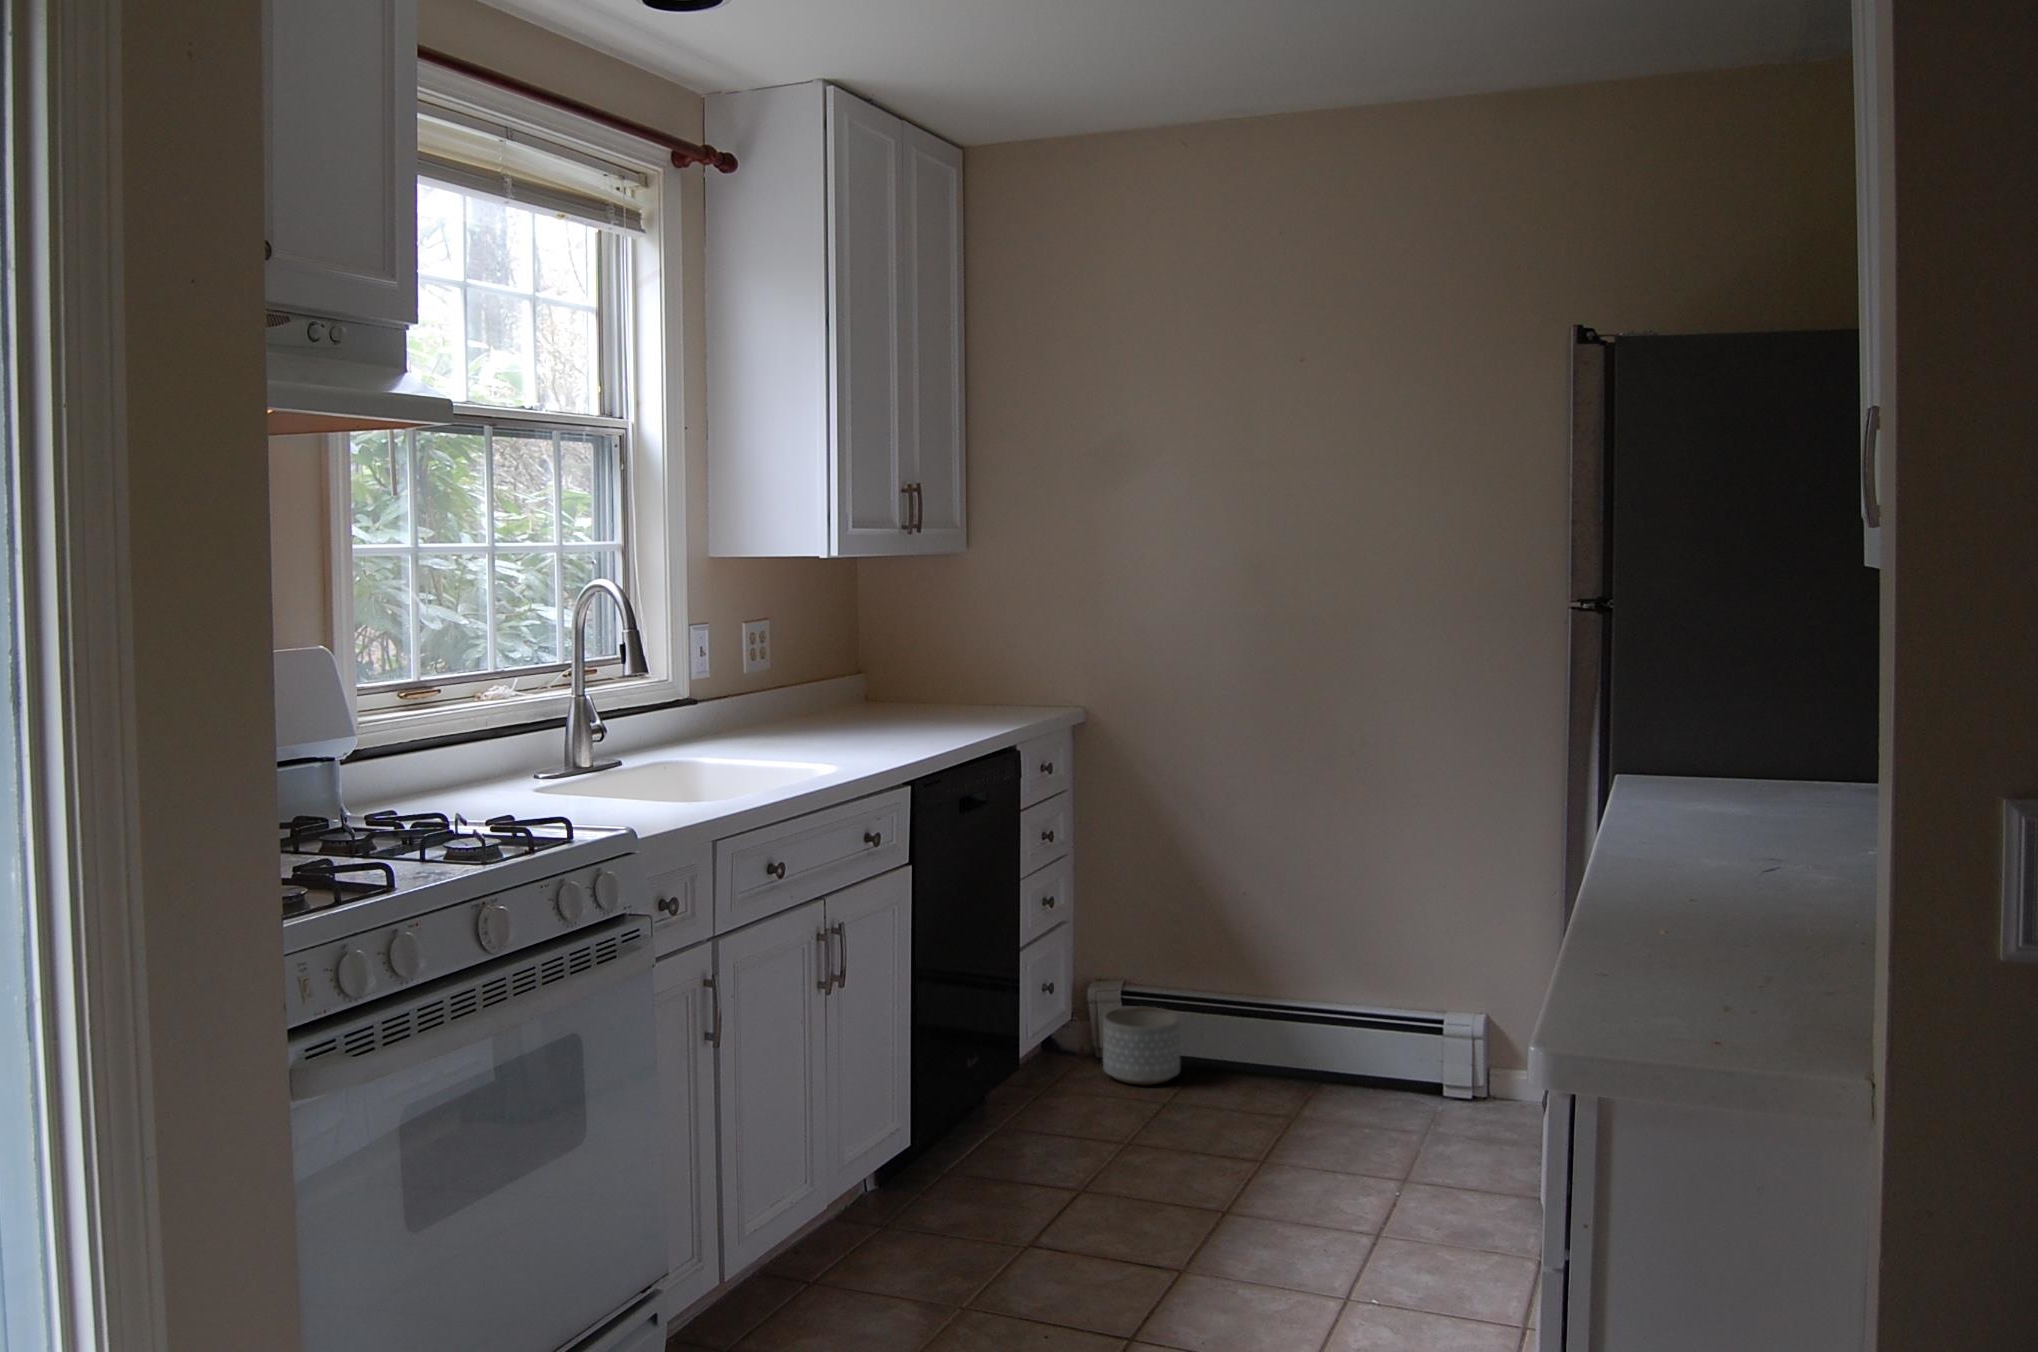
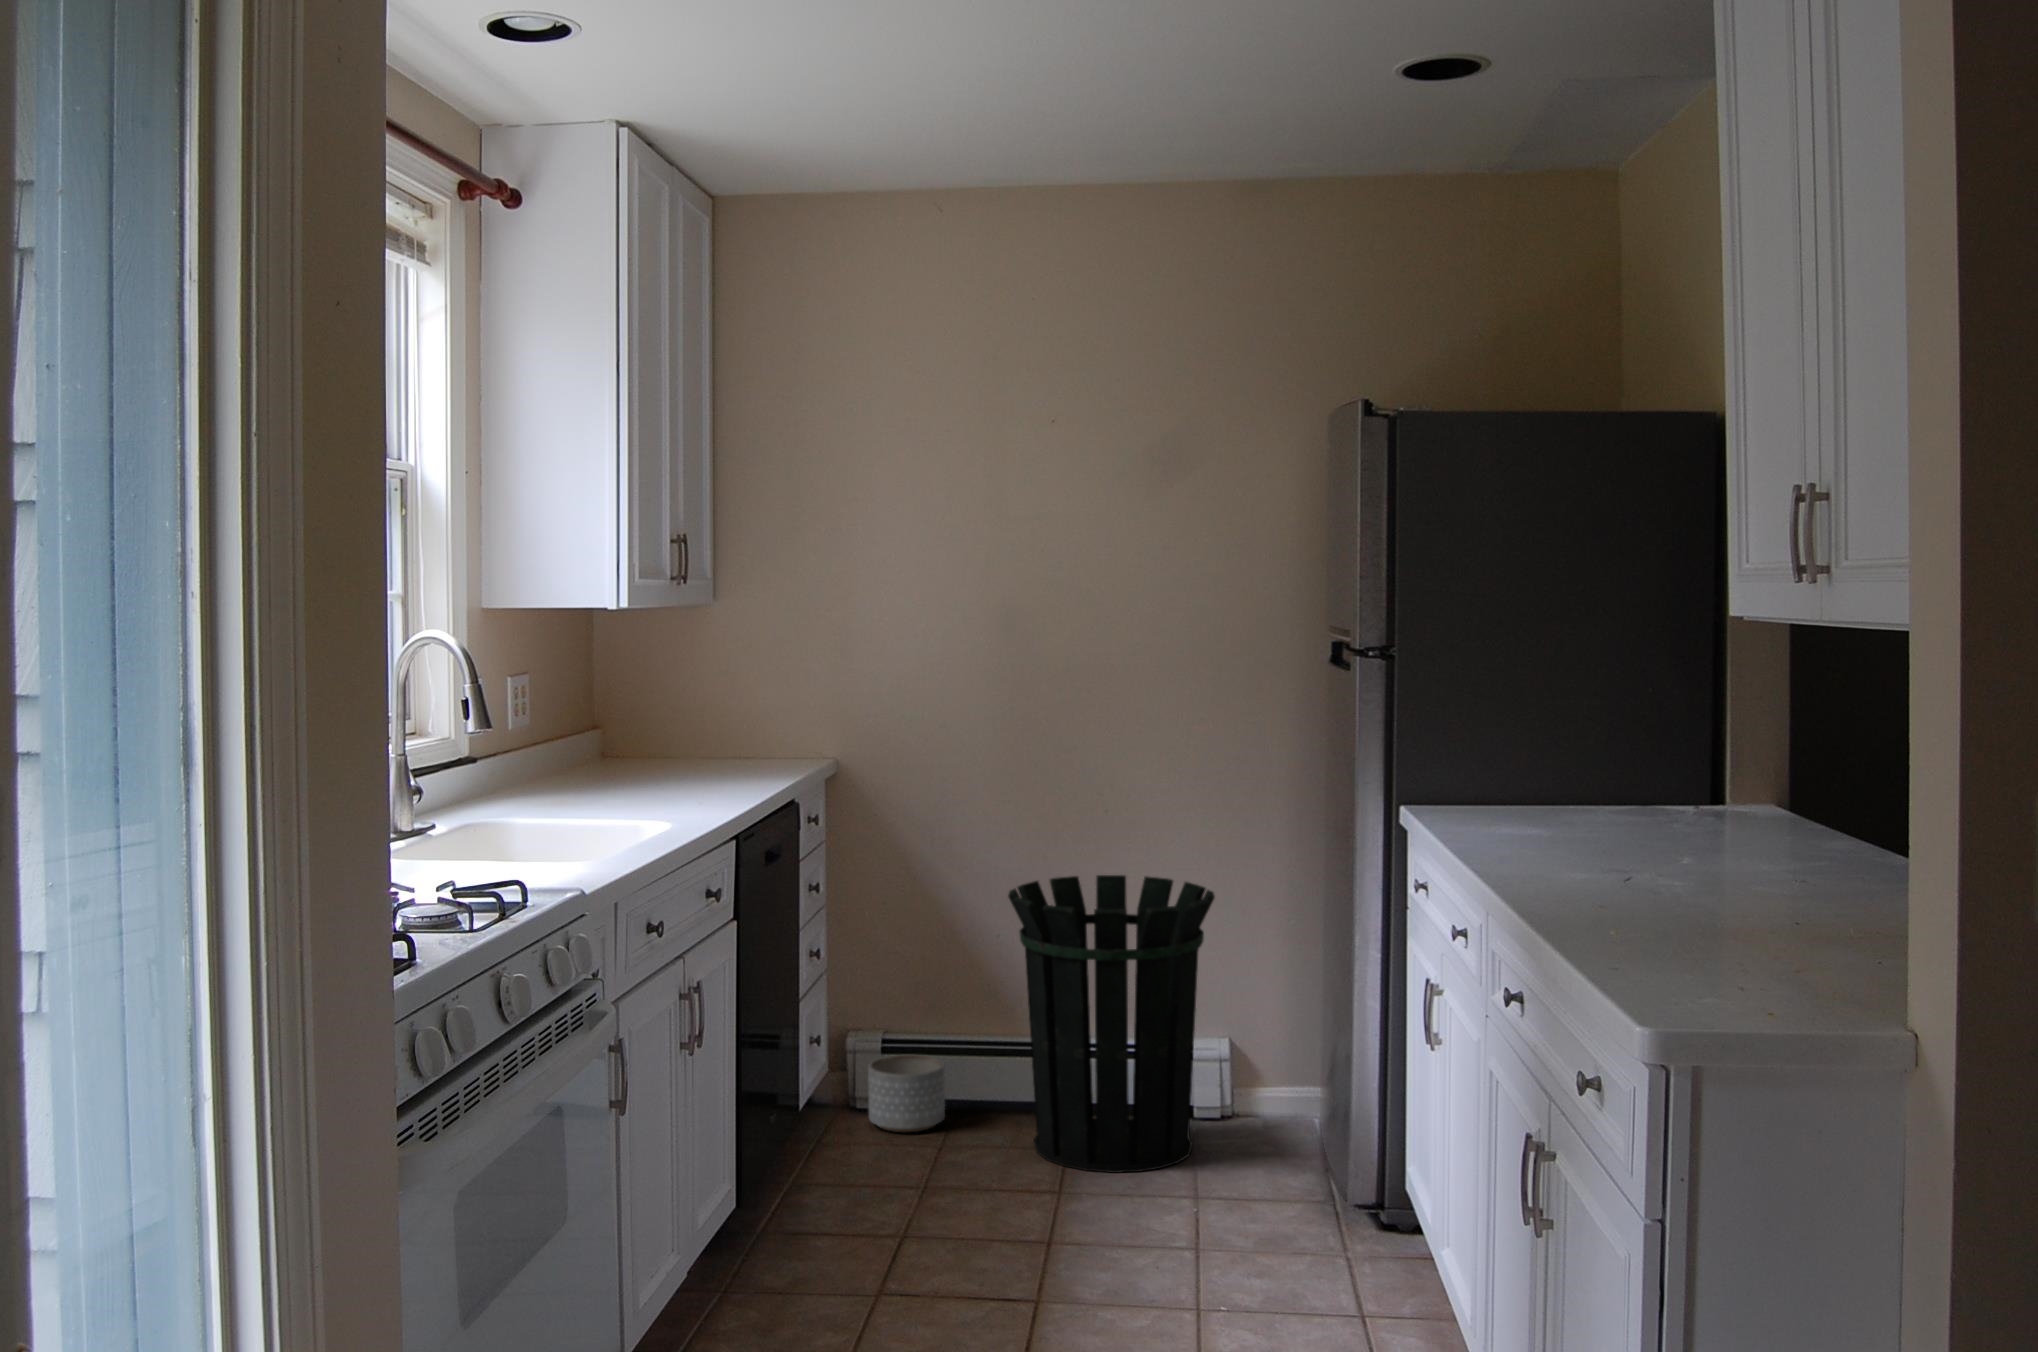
waste bin: none [1232,836,1455,1148] -> present [1008,875,1215,1173]

